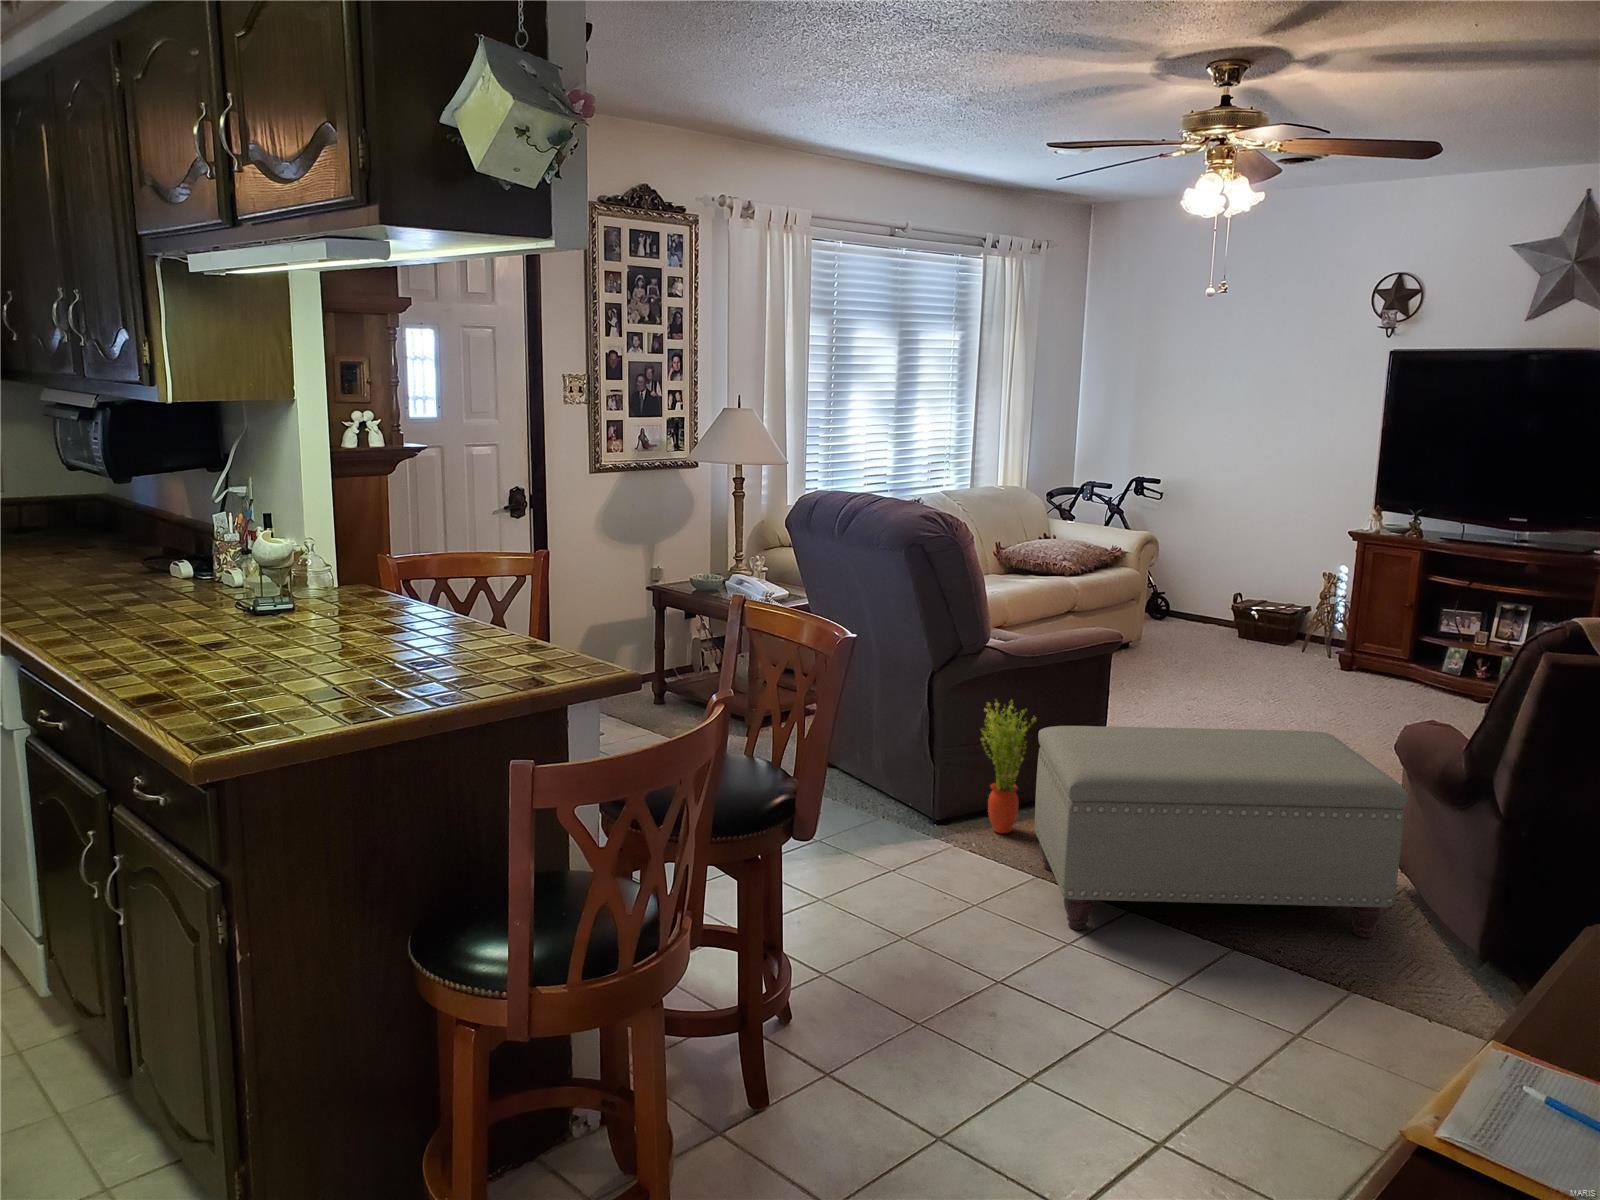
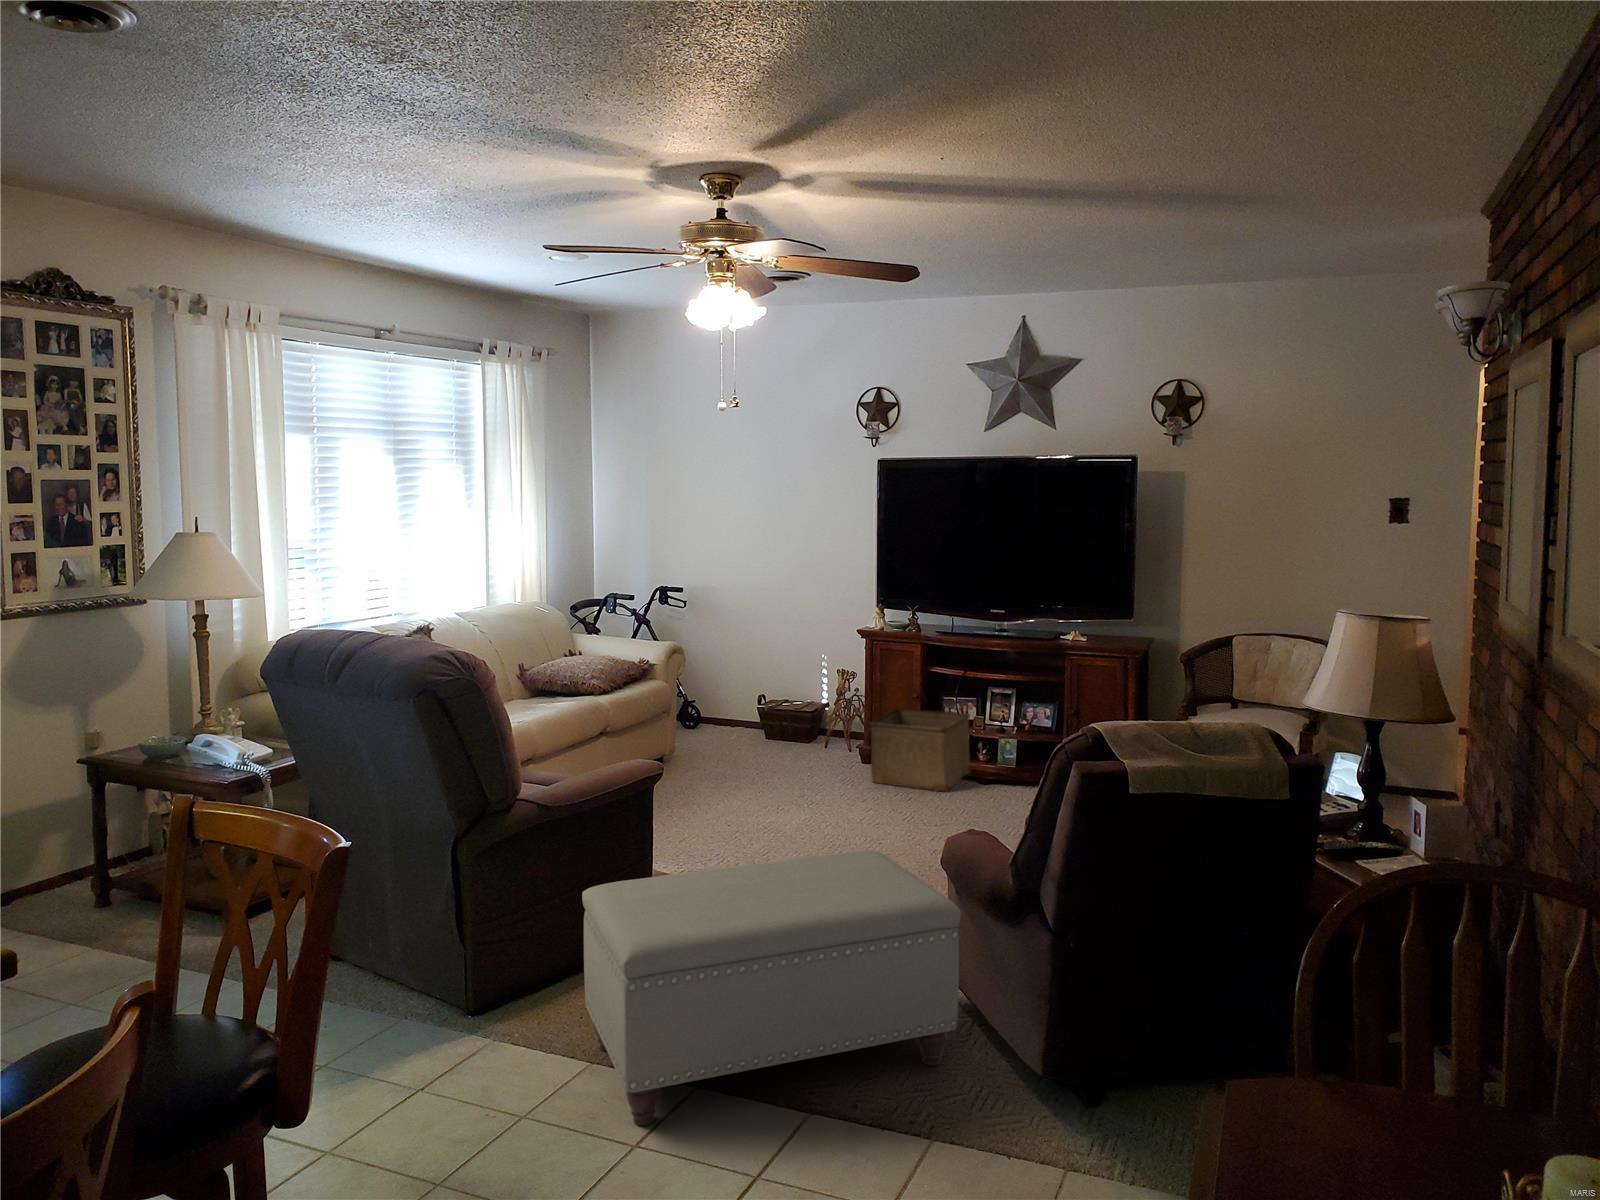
storage bin: none [1346,616,1471,706] -> present [869,709,971,791]
potted plant: present [980,700,1036,833] -> none [515,856,579,1012]

